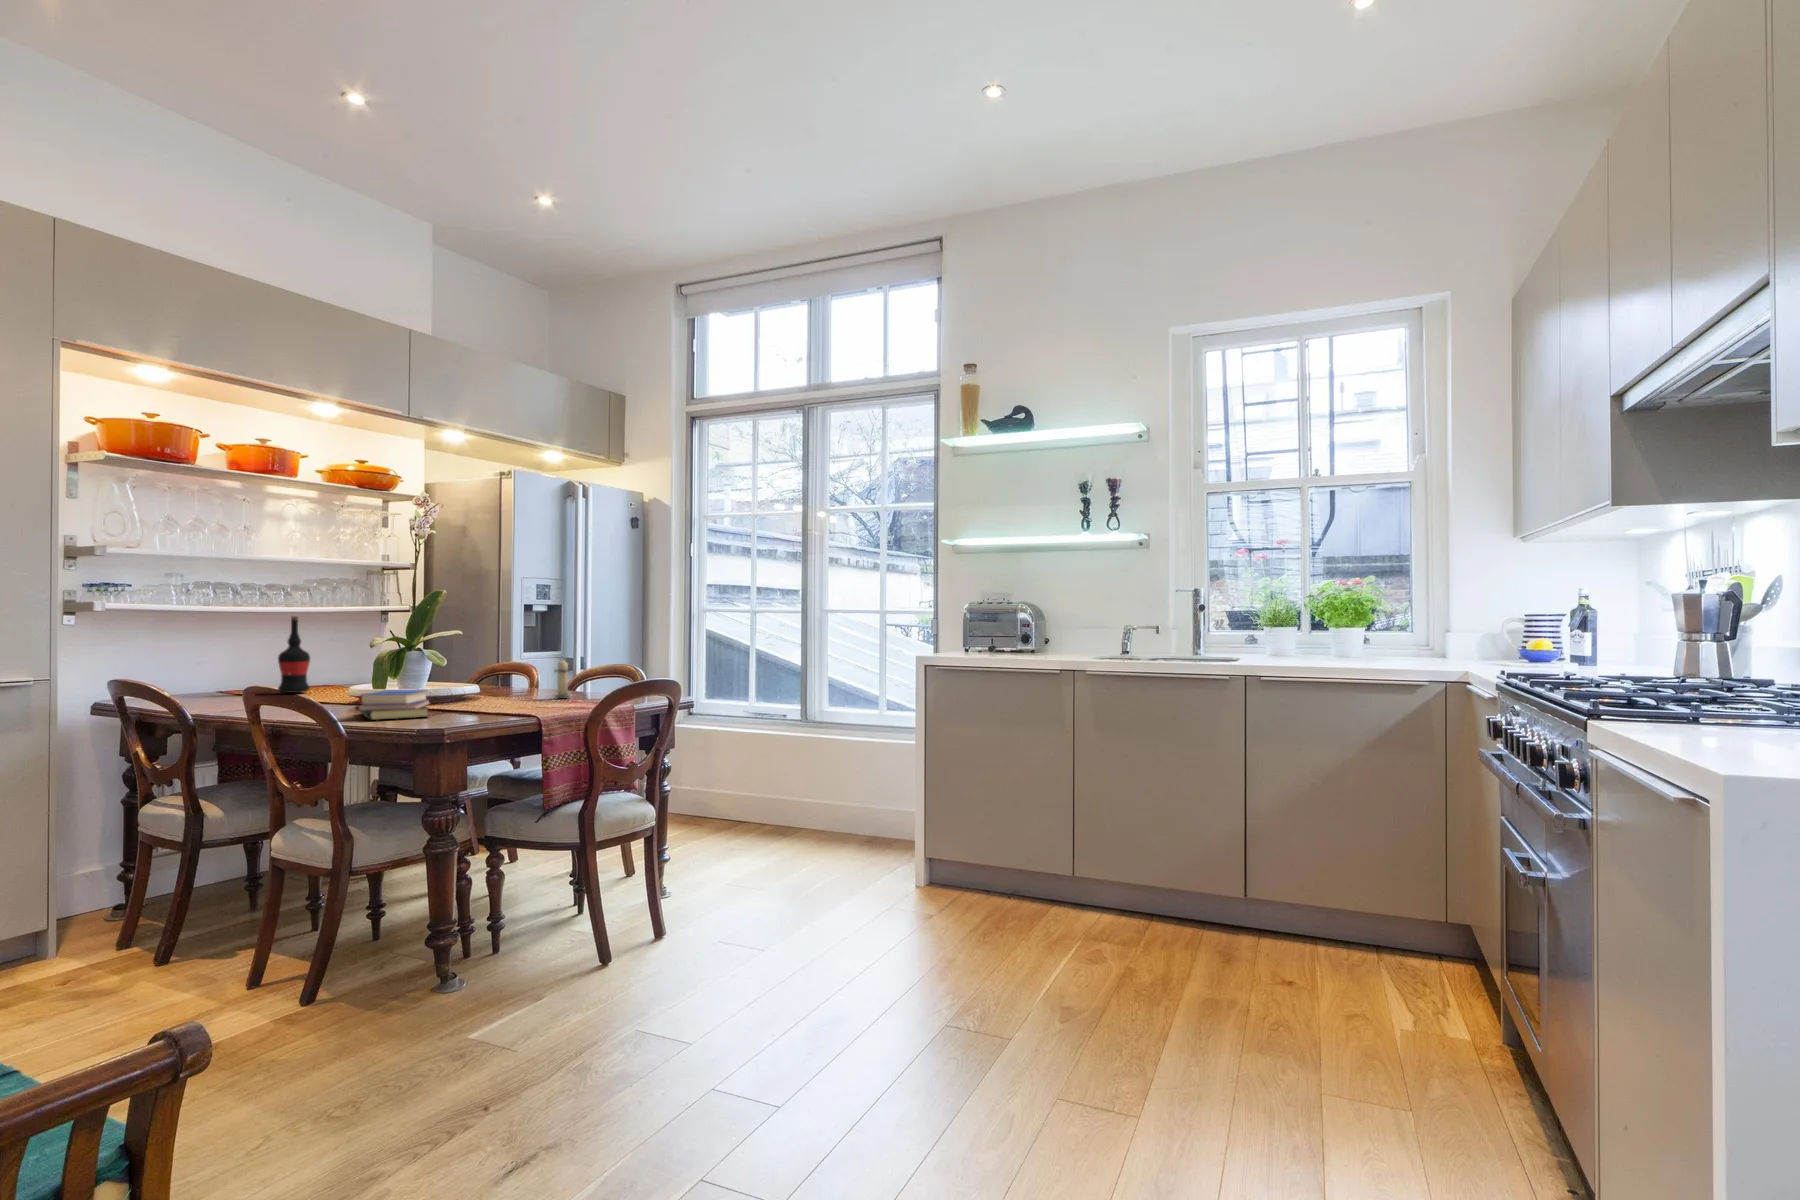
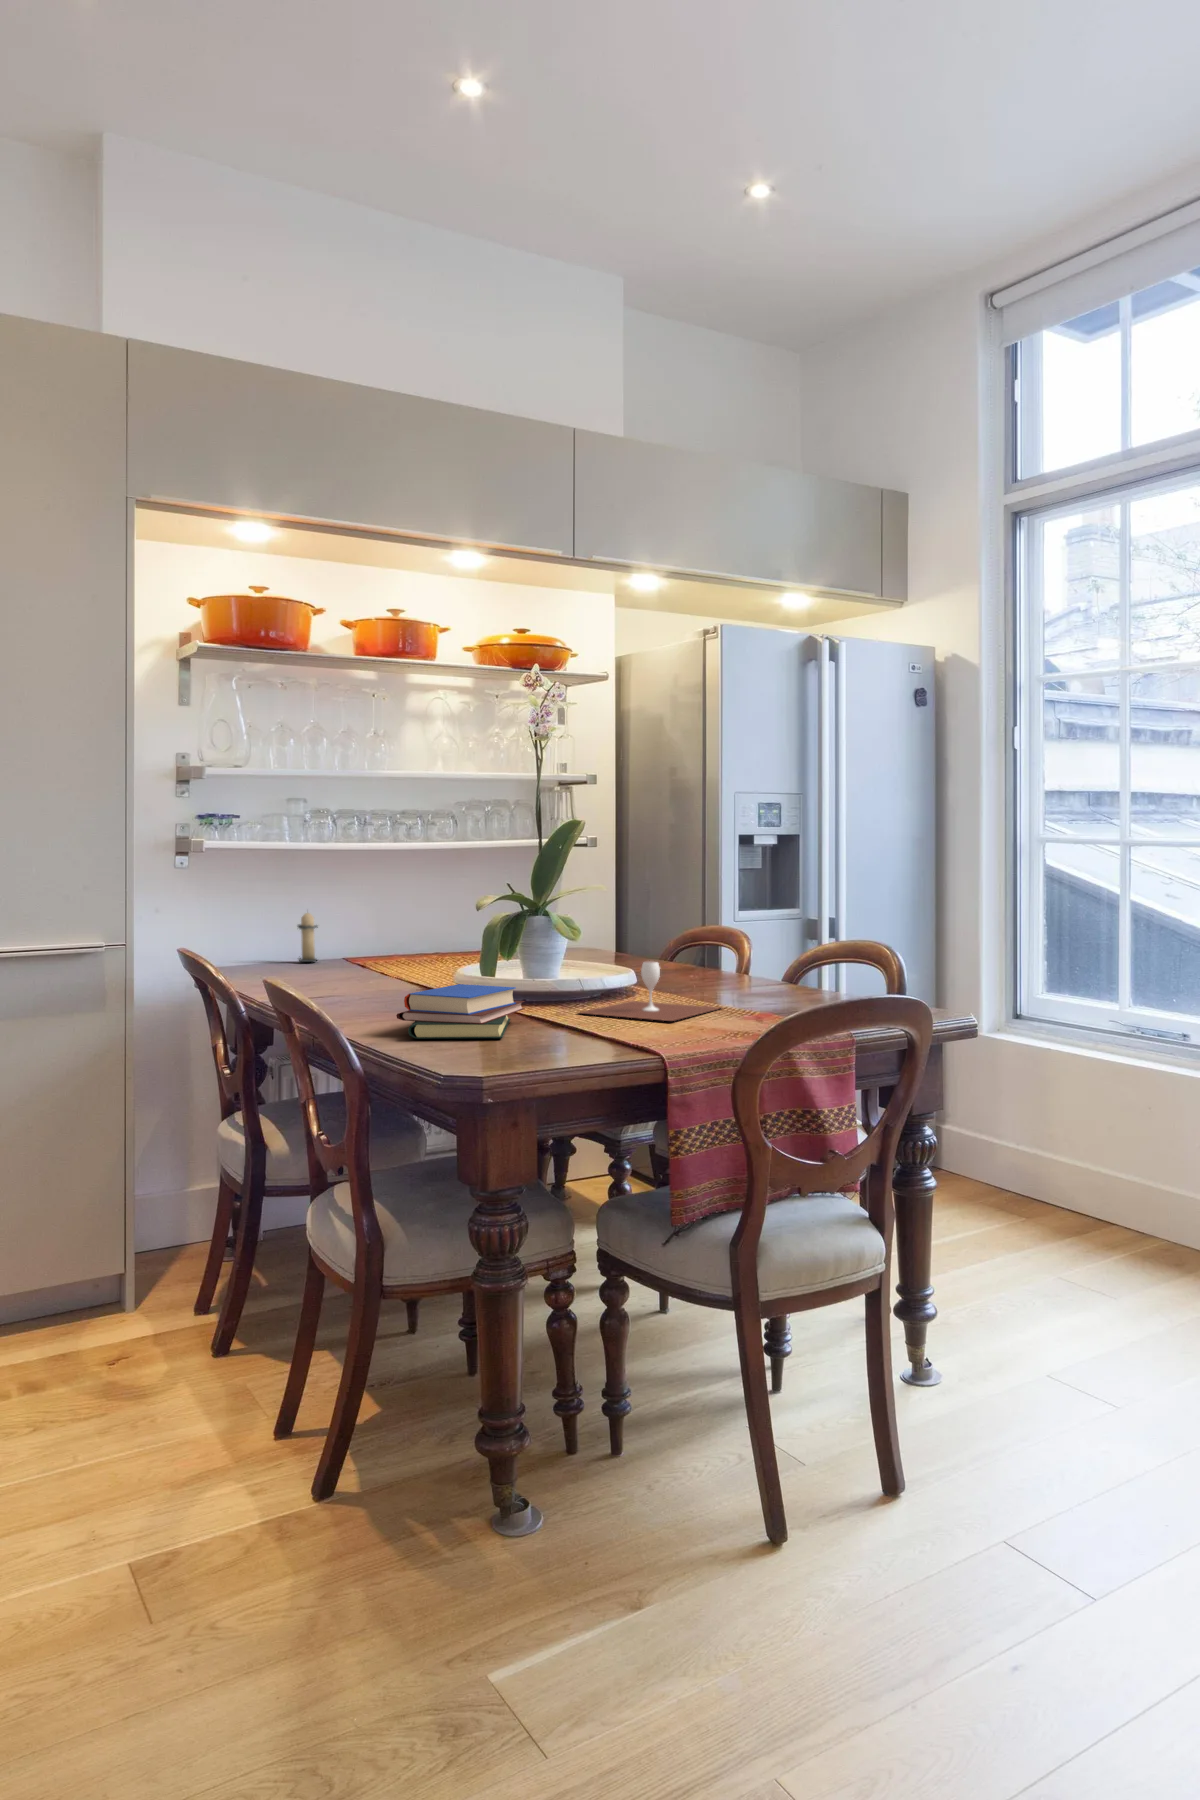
wine bottle: present [278,616,310,693] -> none [403,856,441,963]
candle: present [555,660,571,698] -> present [297,913,318,962]
wine glass: none [459,675,549,707] -> present [581,961,721,1021]

